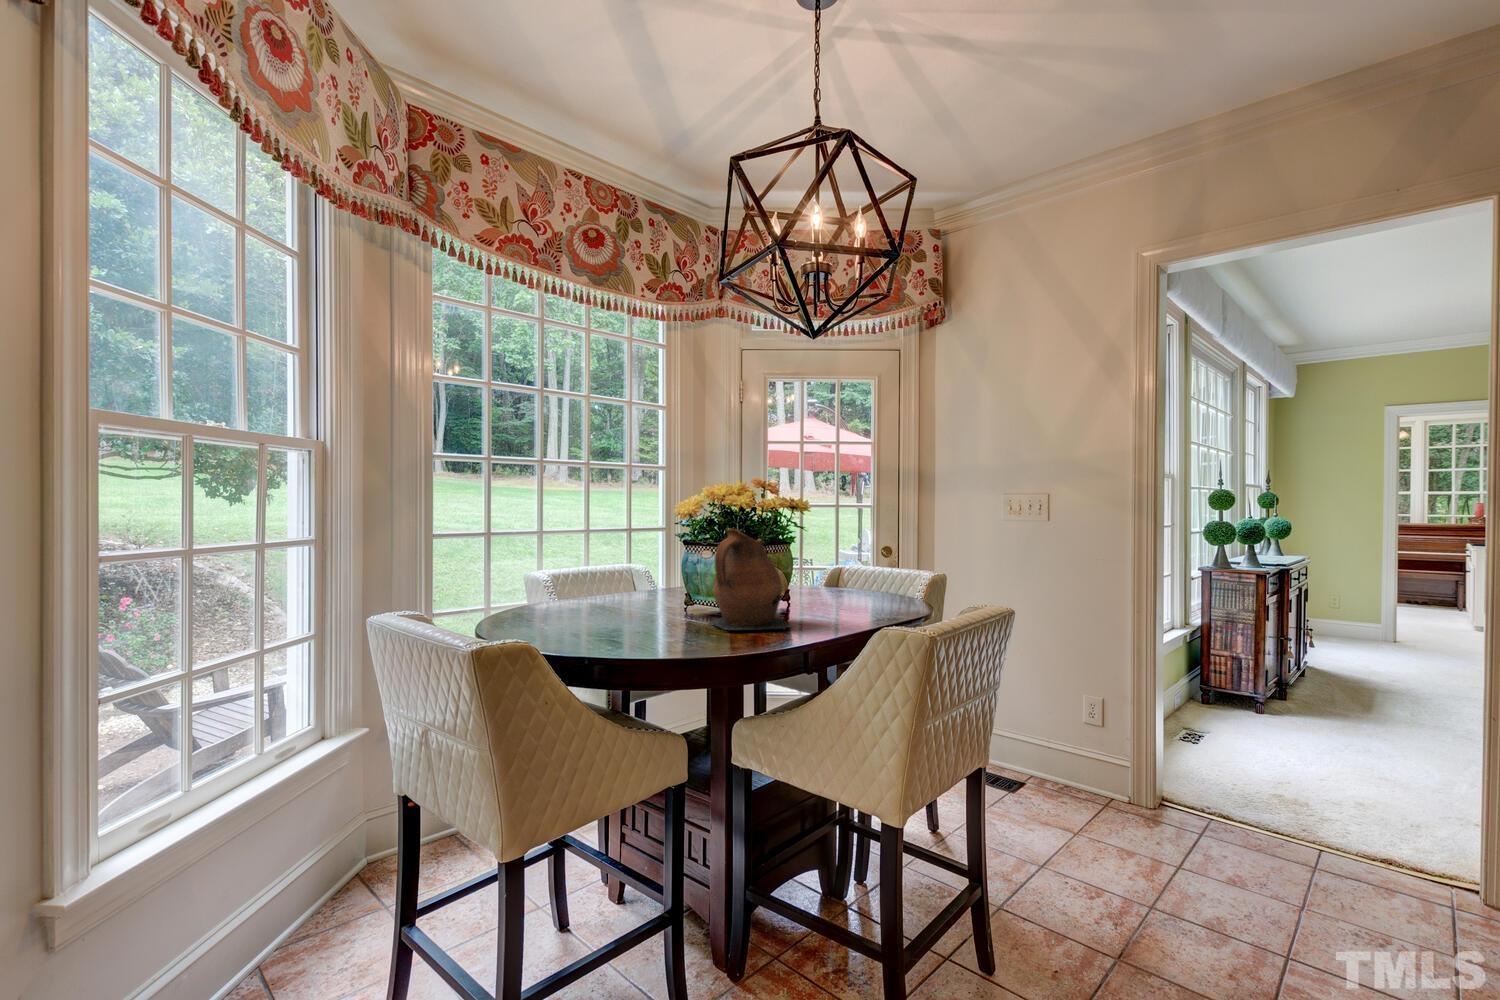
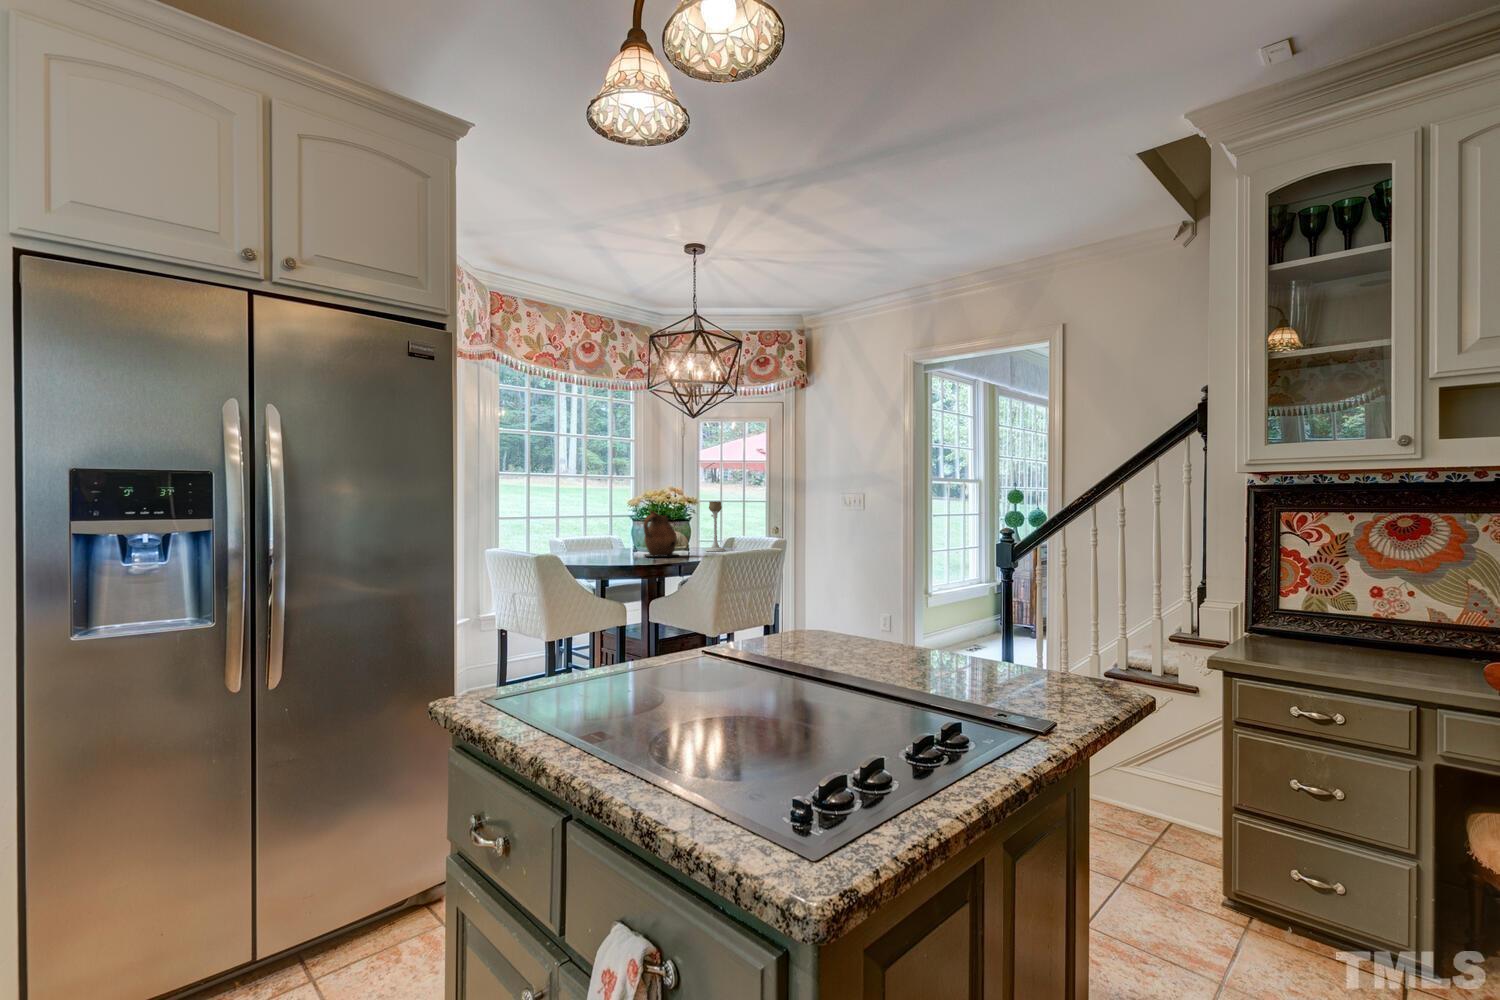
candle holder: none [815,506,854,603] -> present [706,501,726,552]

